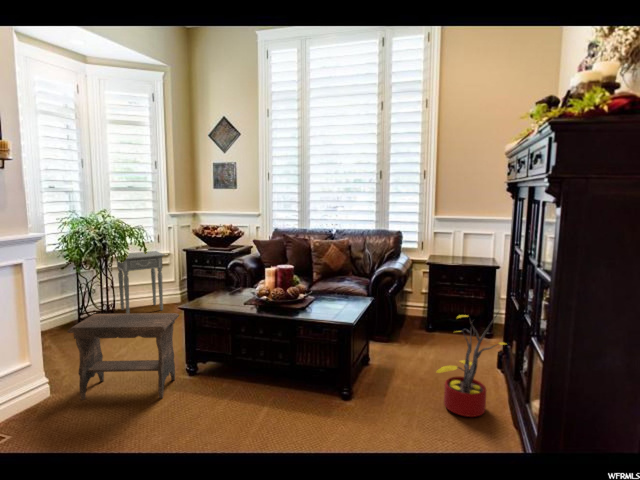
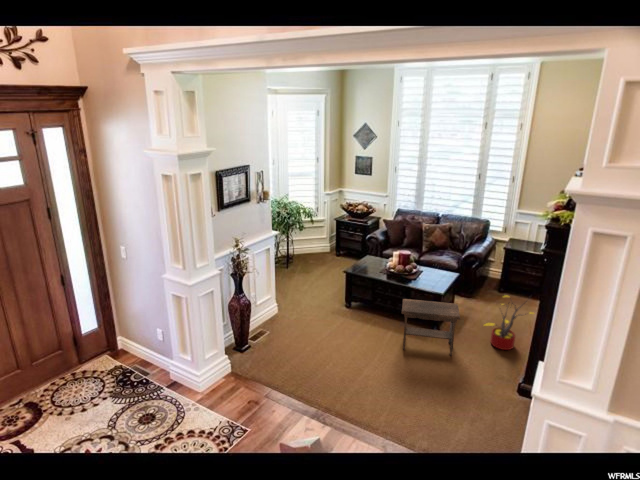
side table: present [117,251,164,314] -> none [293,219,324,261]
footstool: present [67,313,179,400] -> present [402,299,460,356]

